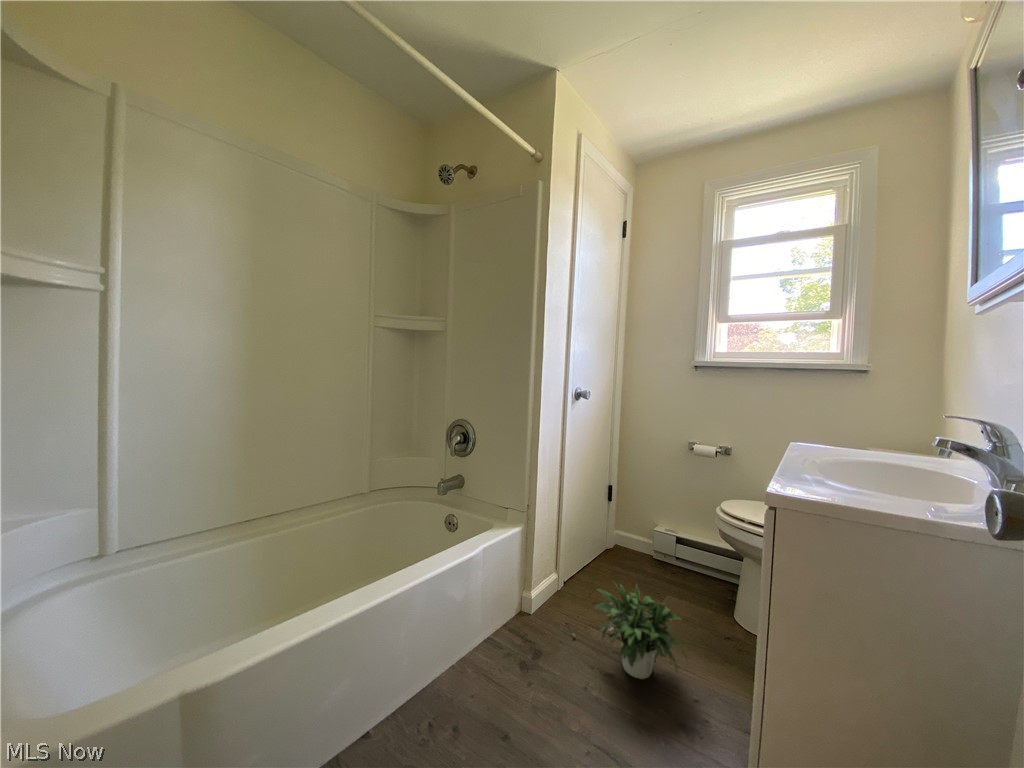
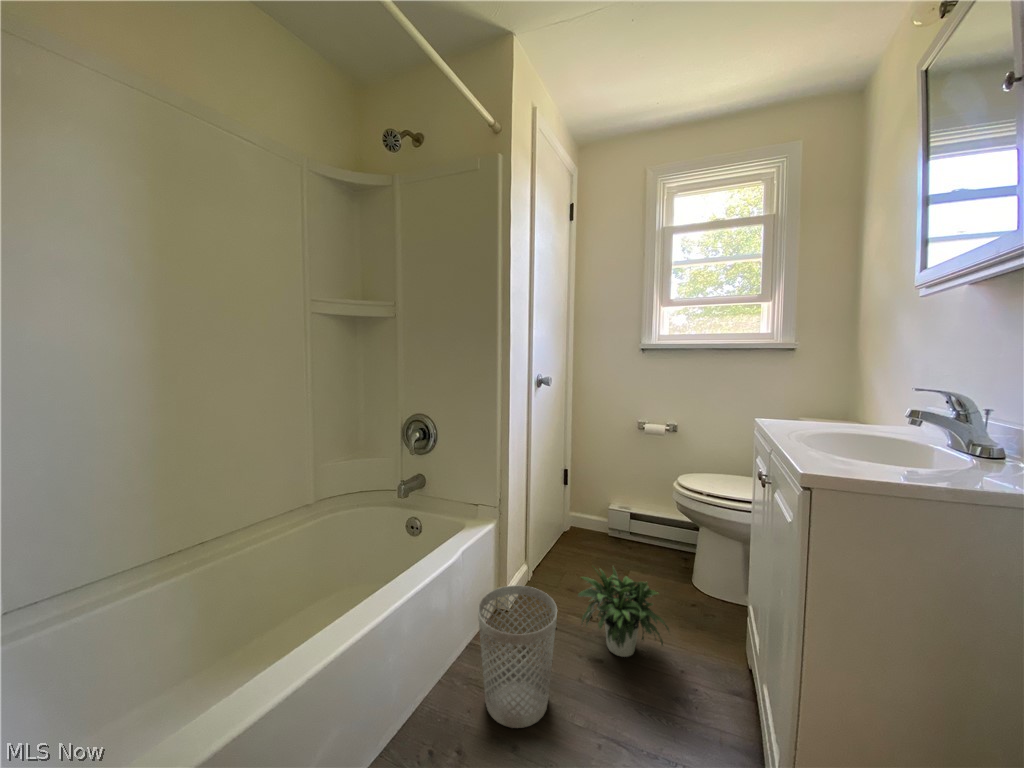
wastebasket: none [486,586,562,723] -> present [478,585,557,728]

